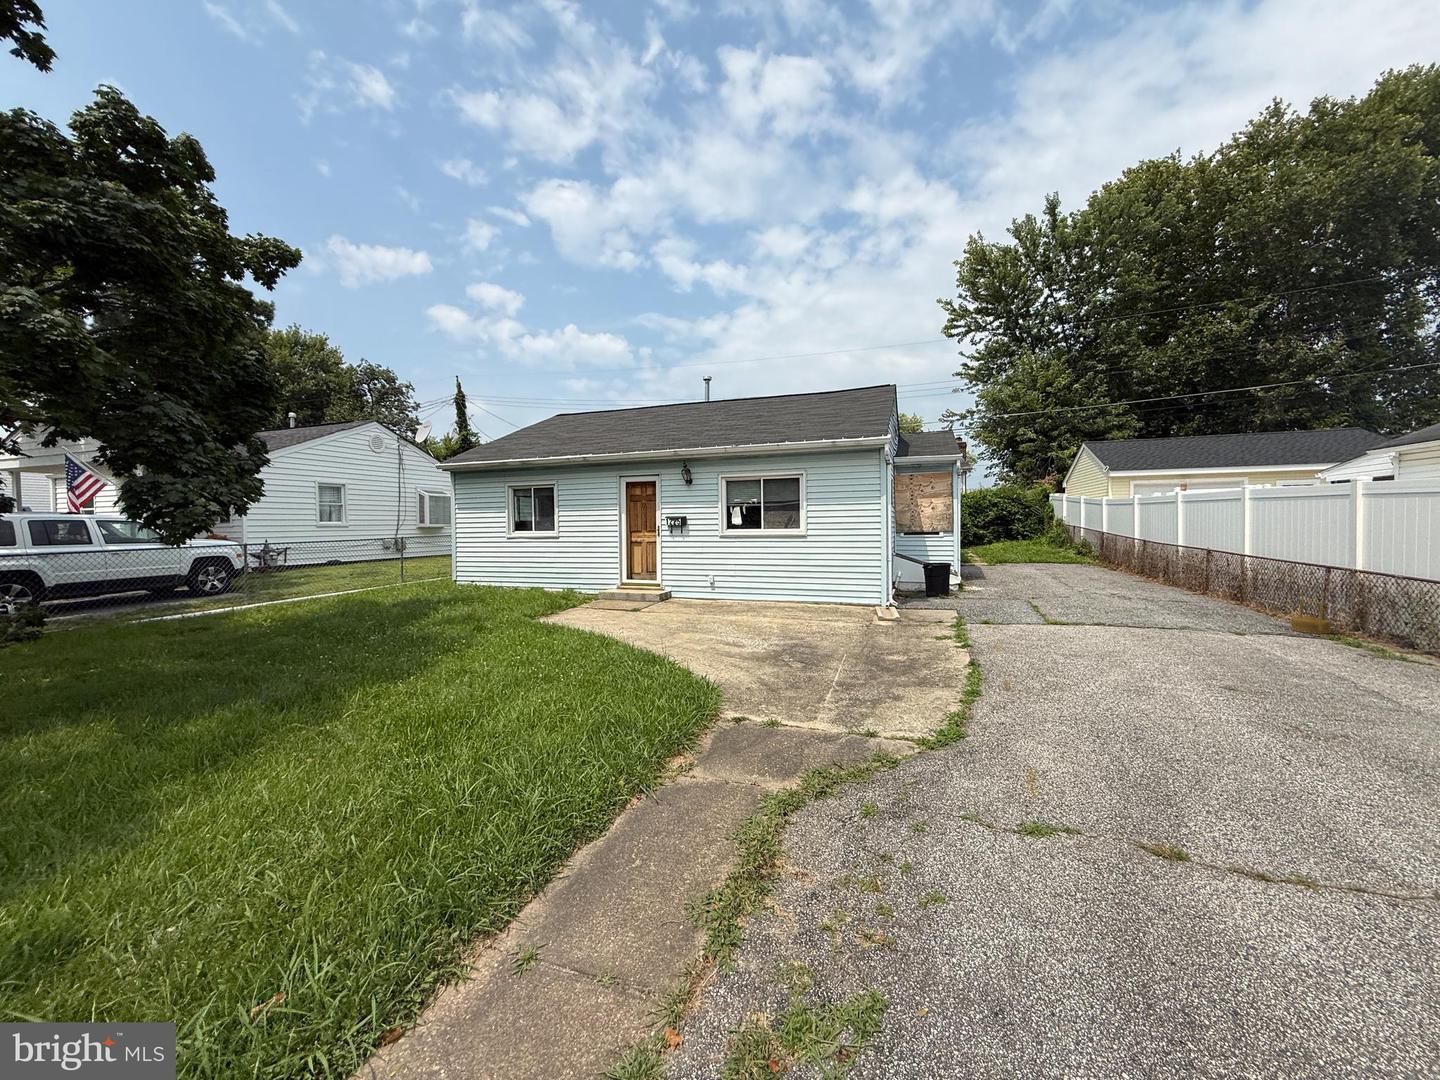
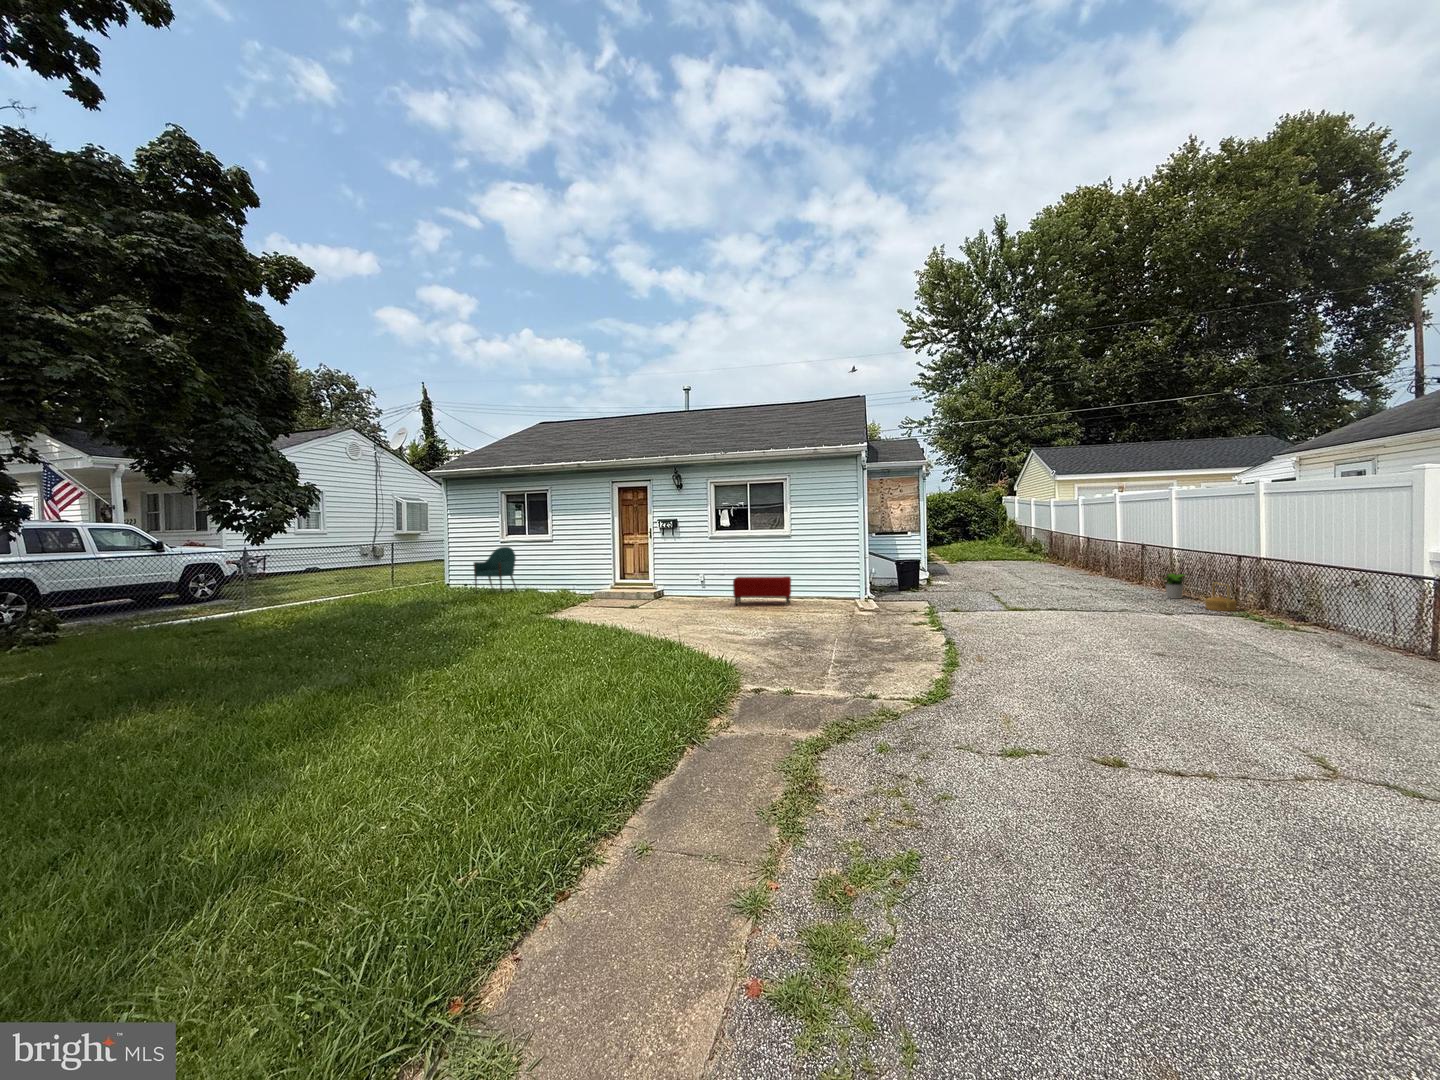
chair: none [477,543,522,592] -> present [473,547,516,592]
bench: none [742,579,806,613] -> present [733,576,791,605]
potted plant: none [1230,585,1278,615] -> present [1164,573,1185,599]

